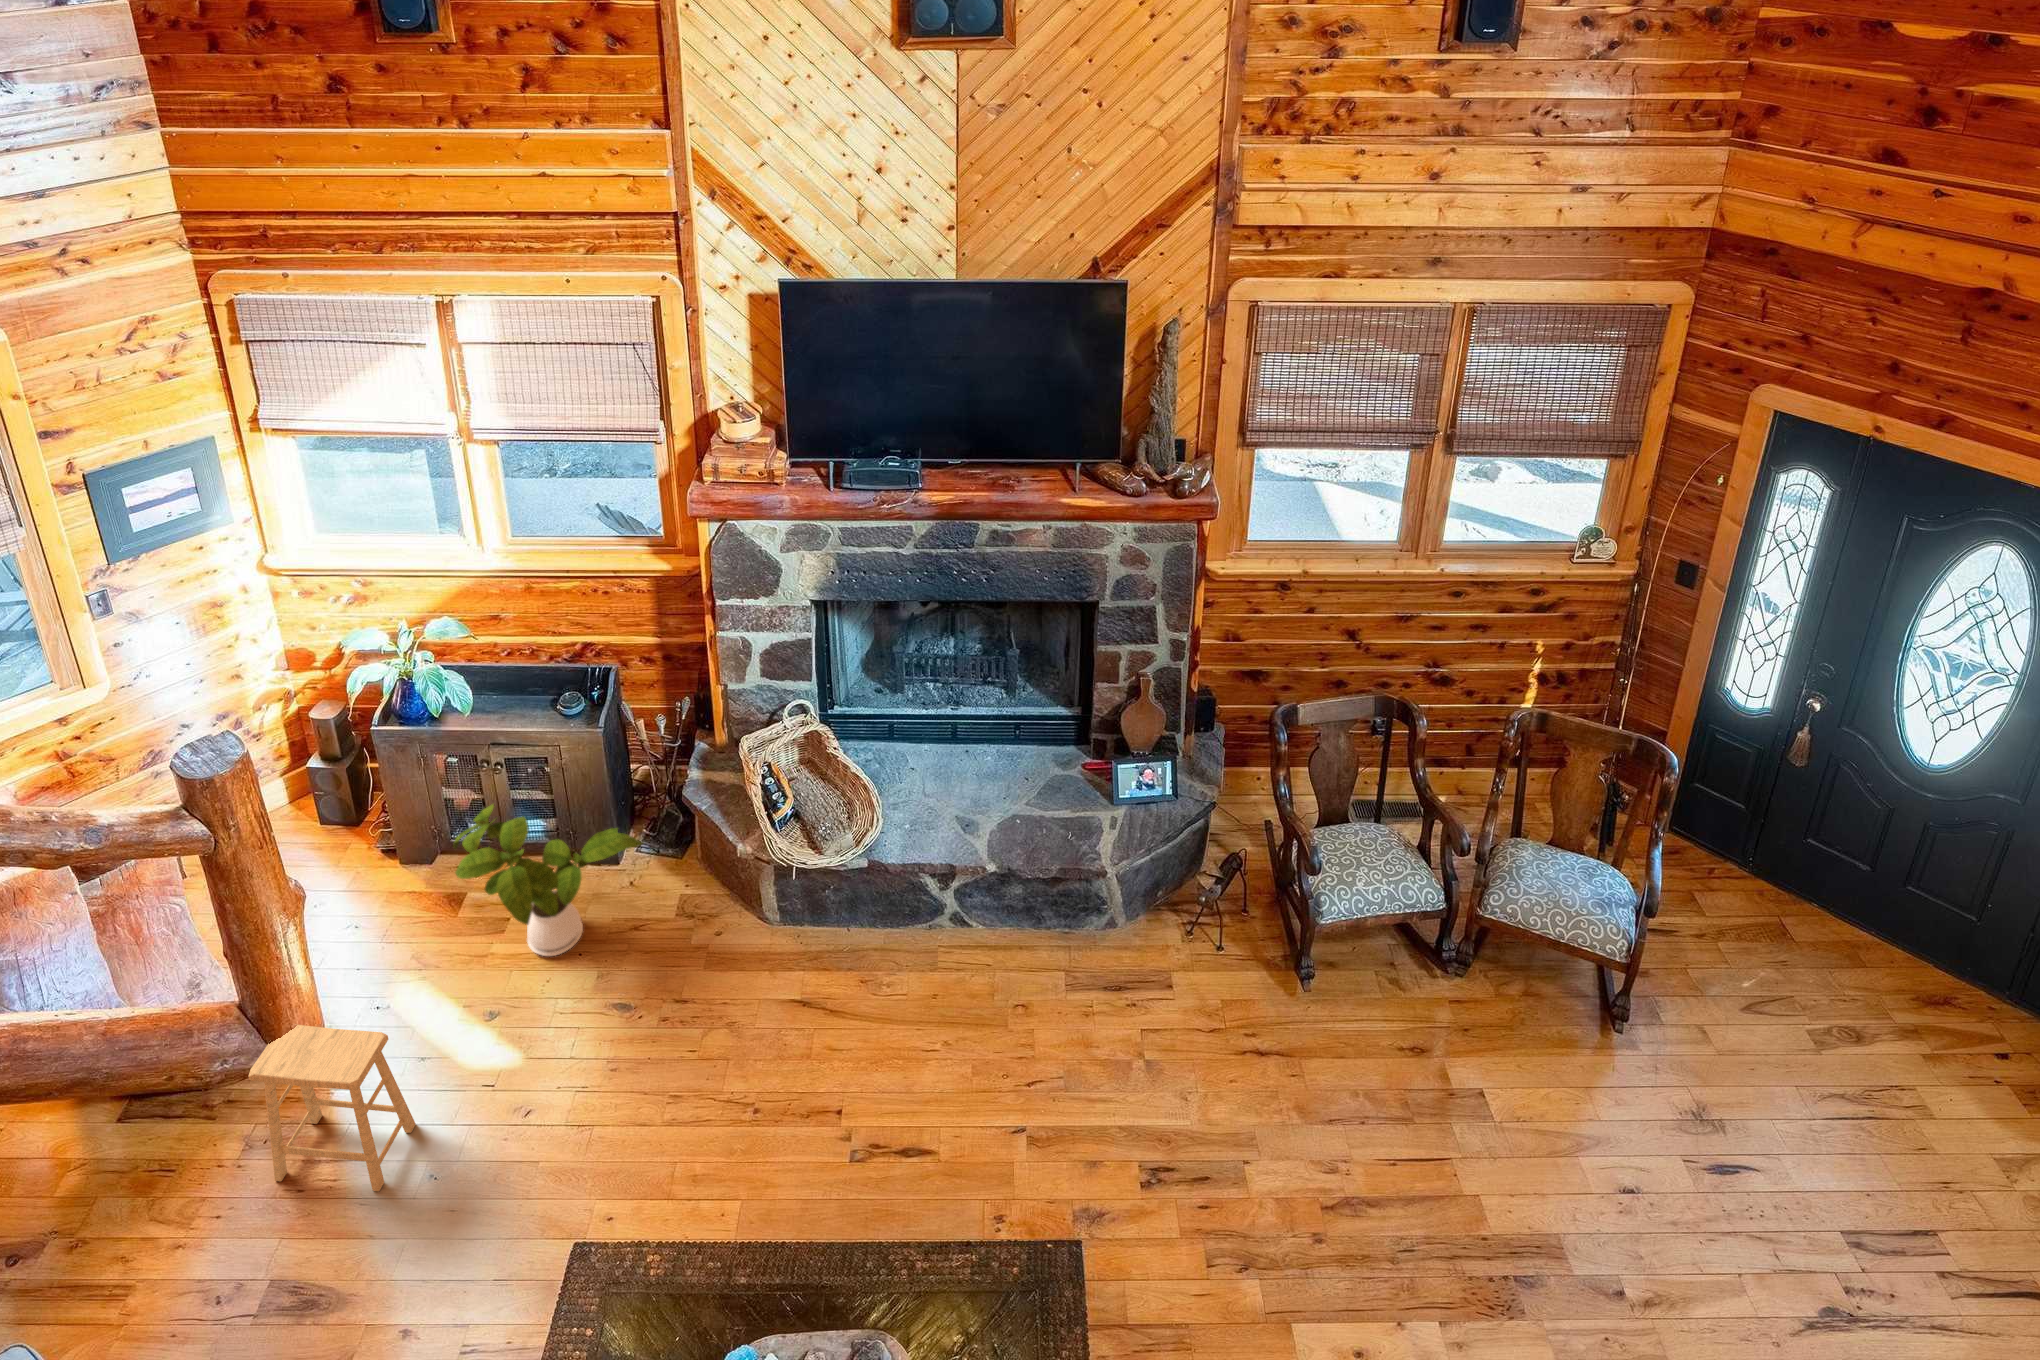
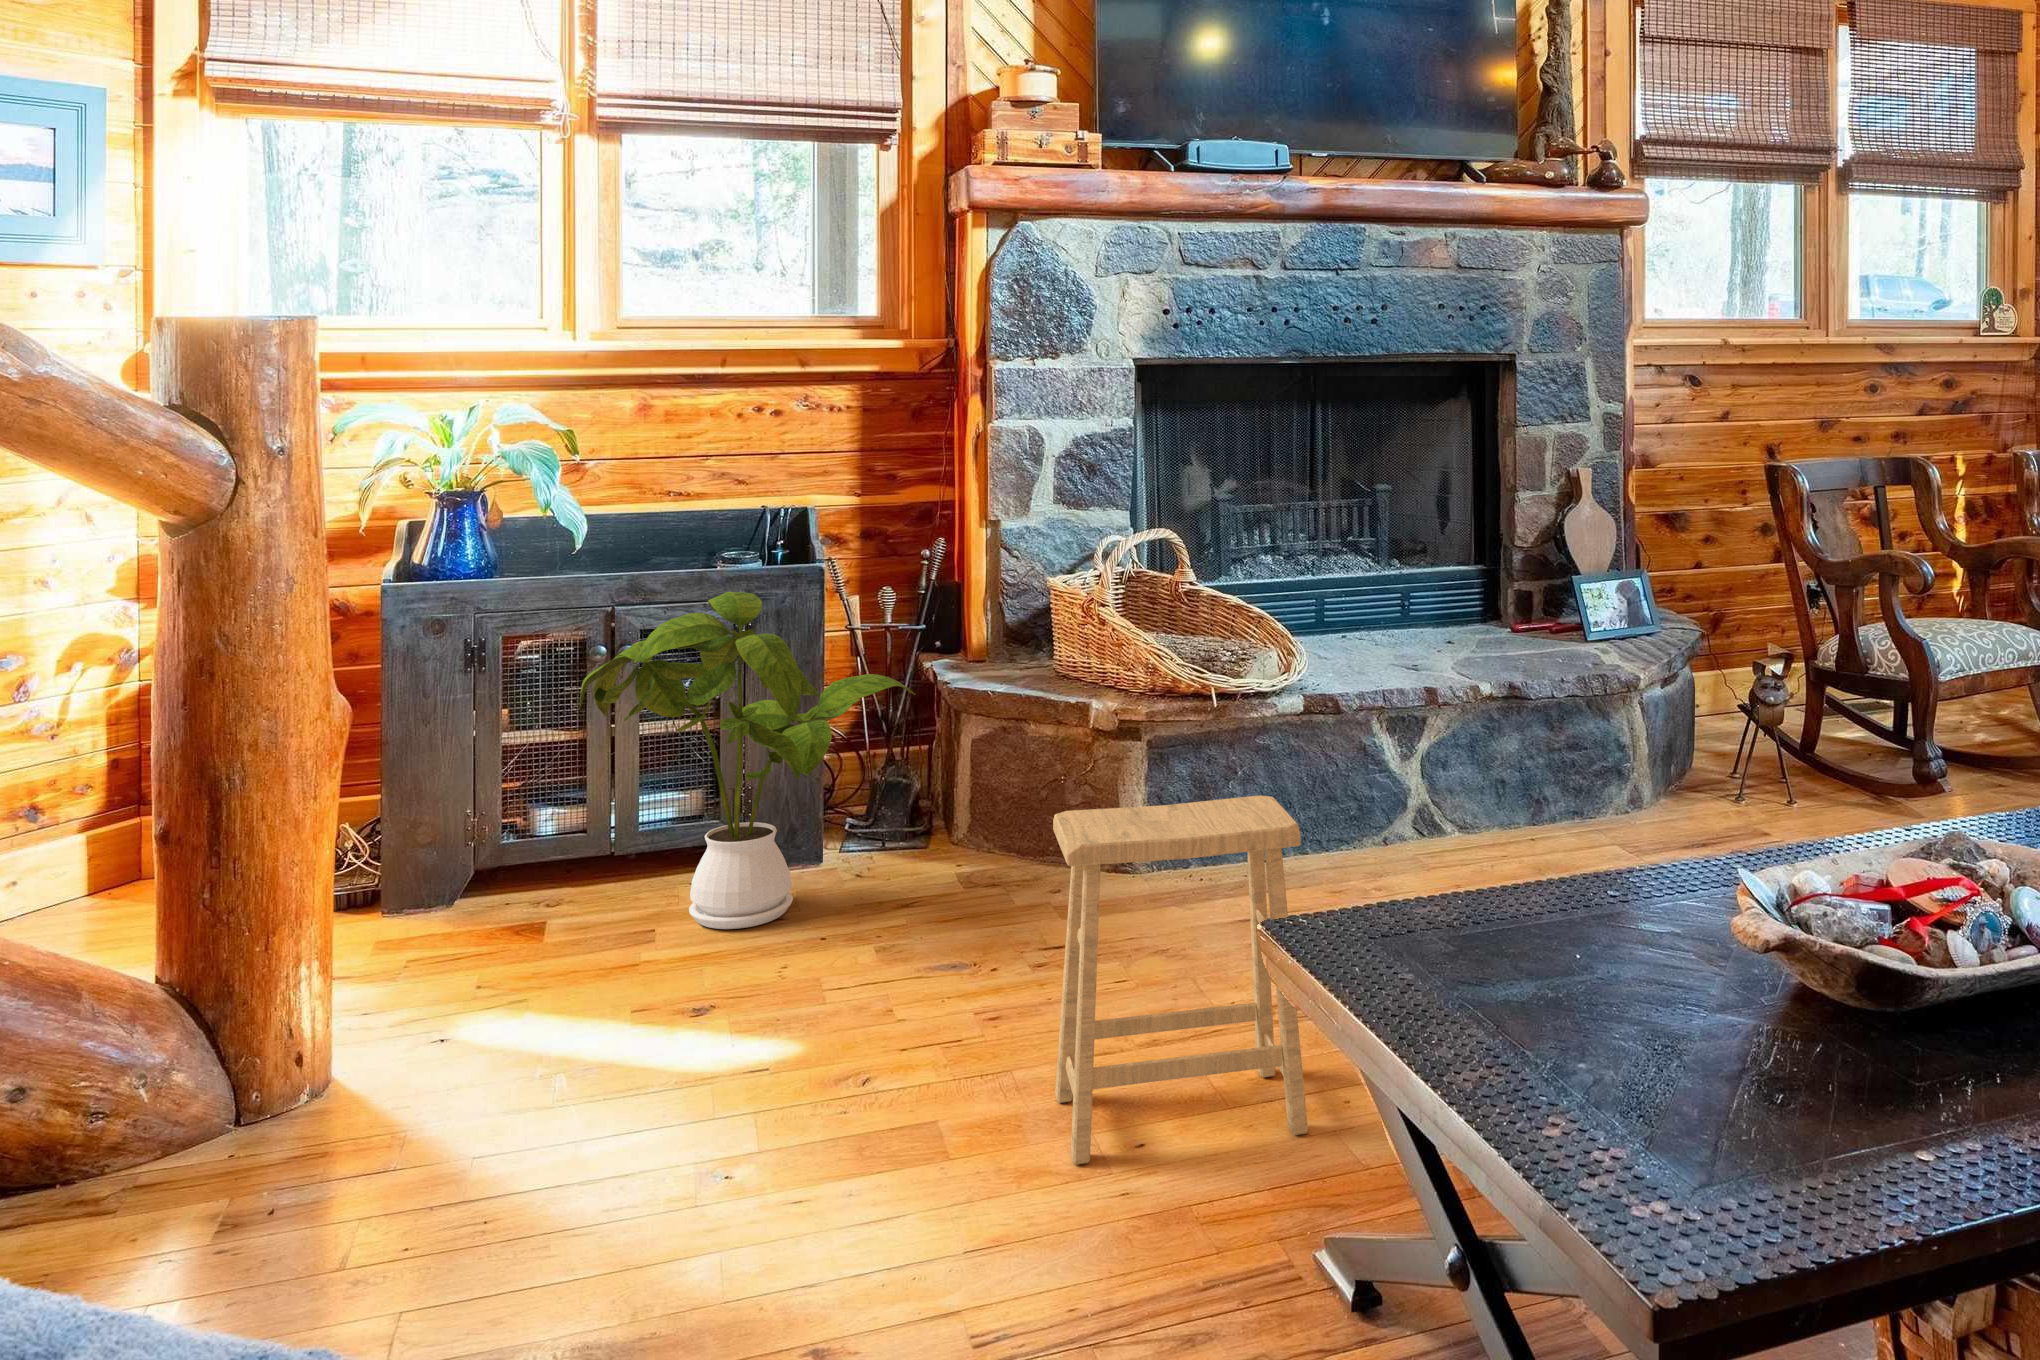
footstool: present [249,1025,416,1191] -> present [1053,795,1308,1165]

